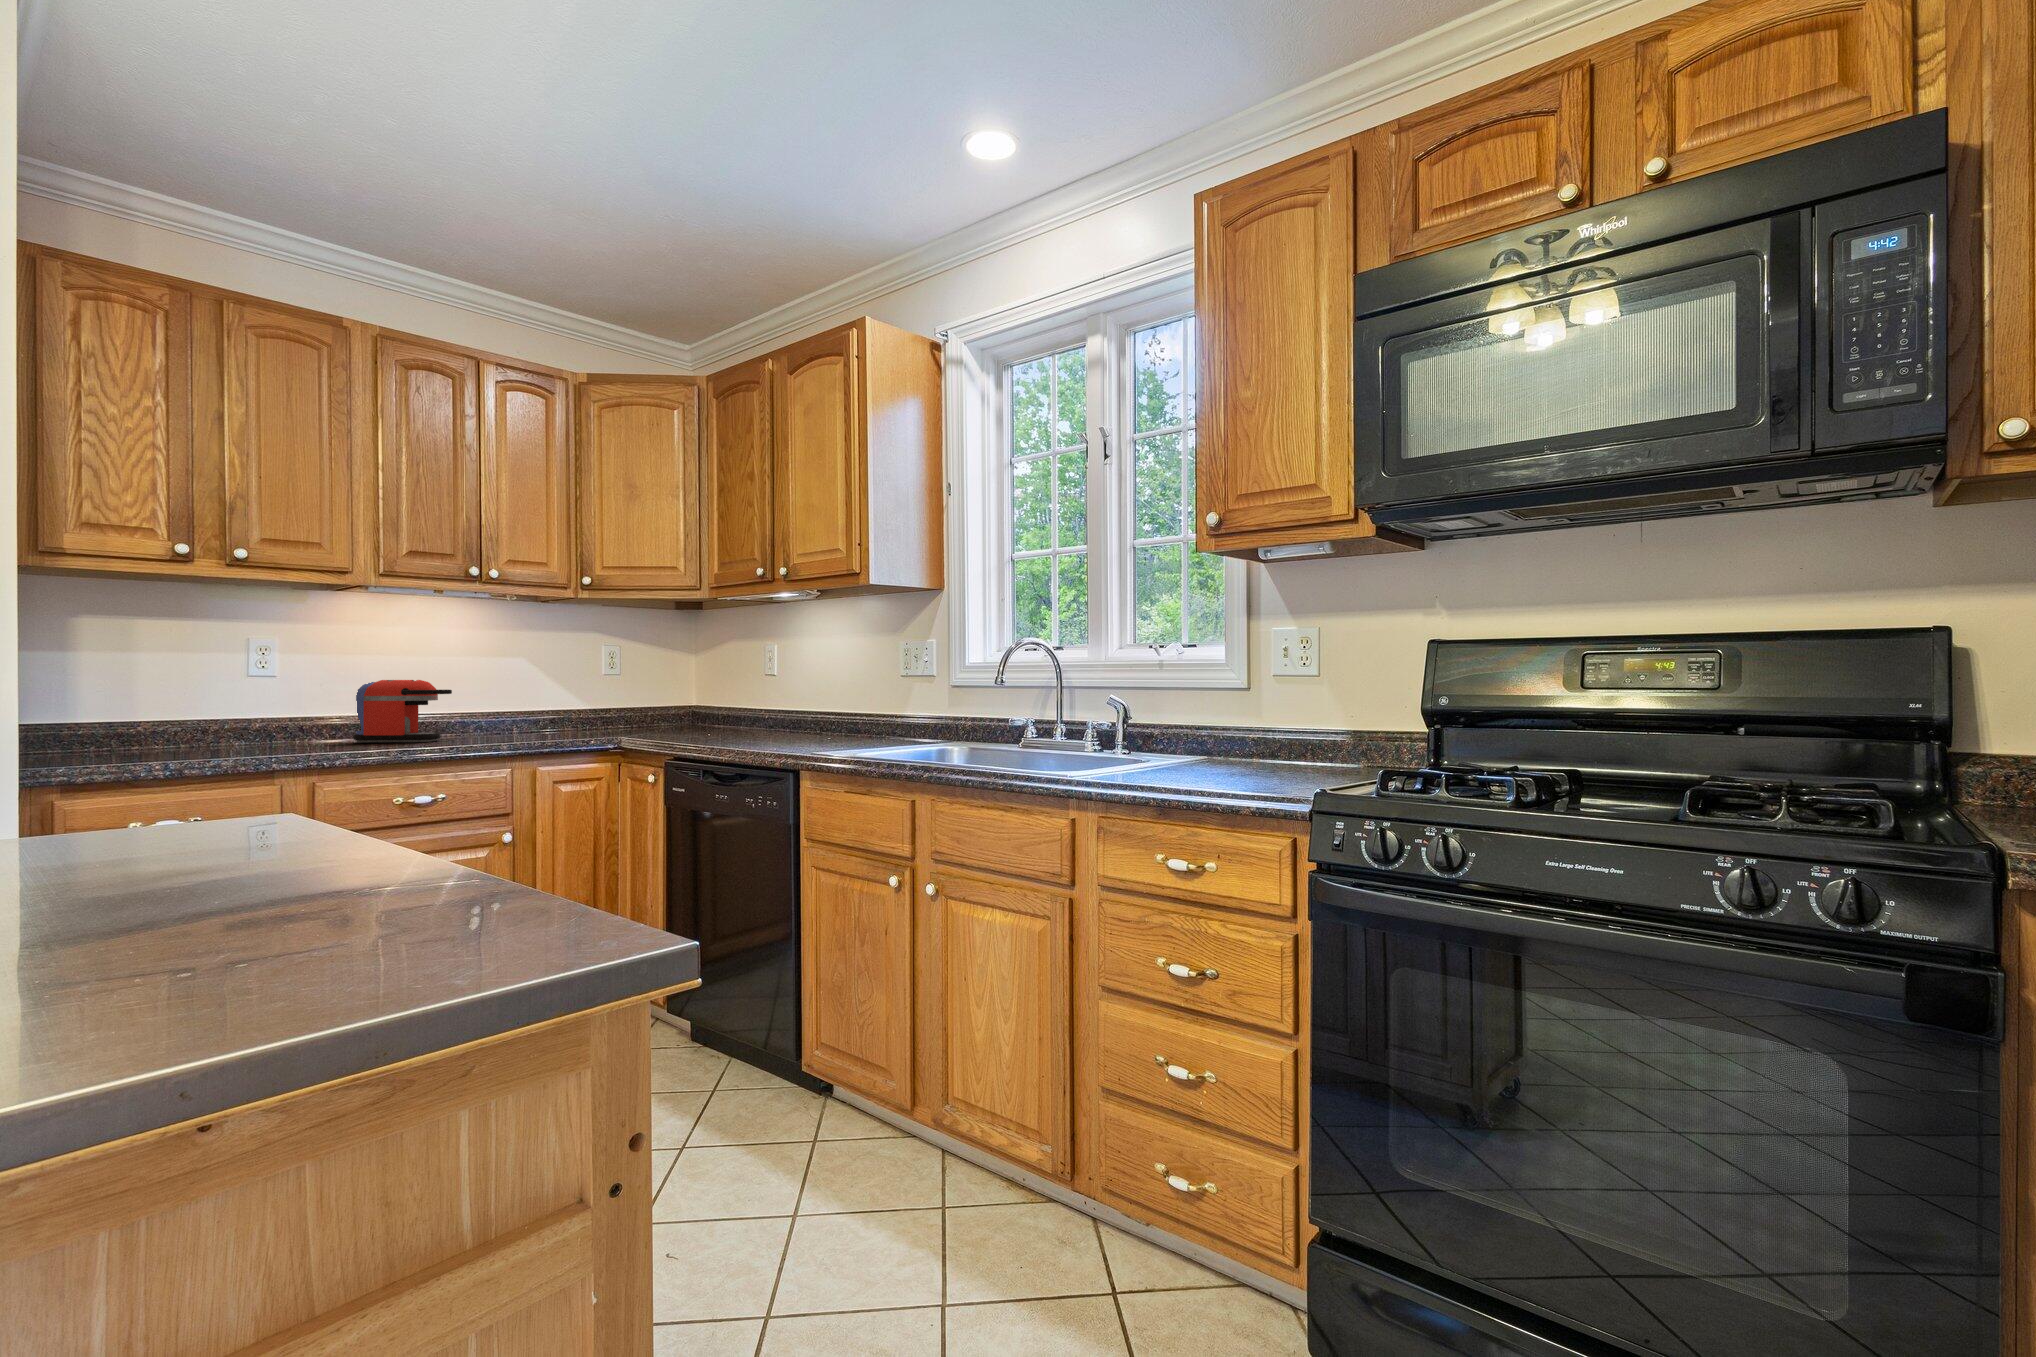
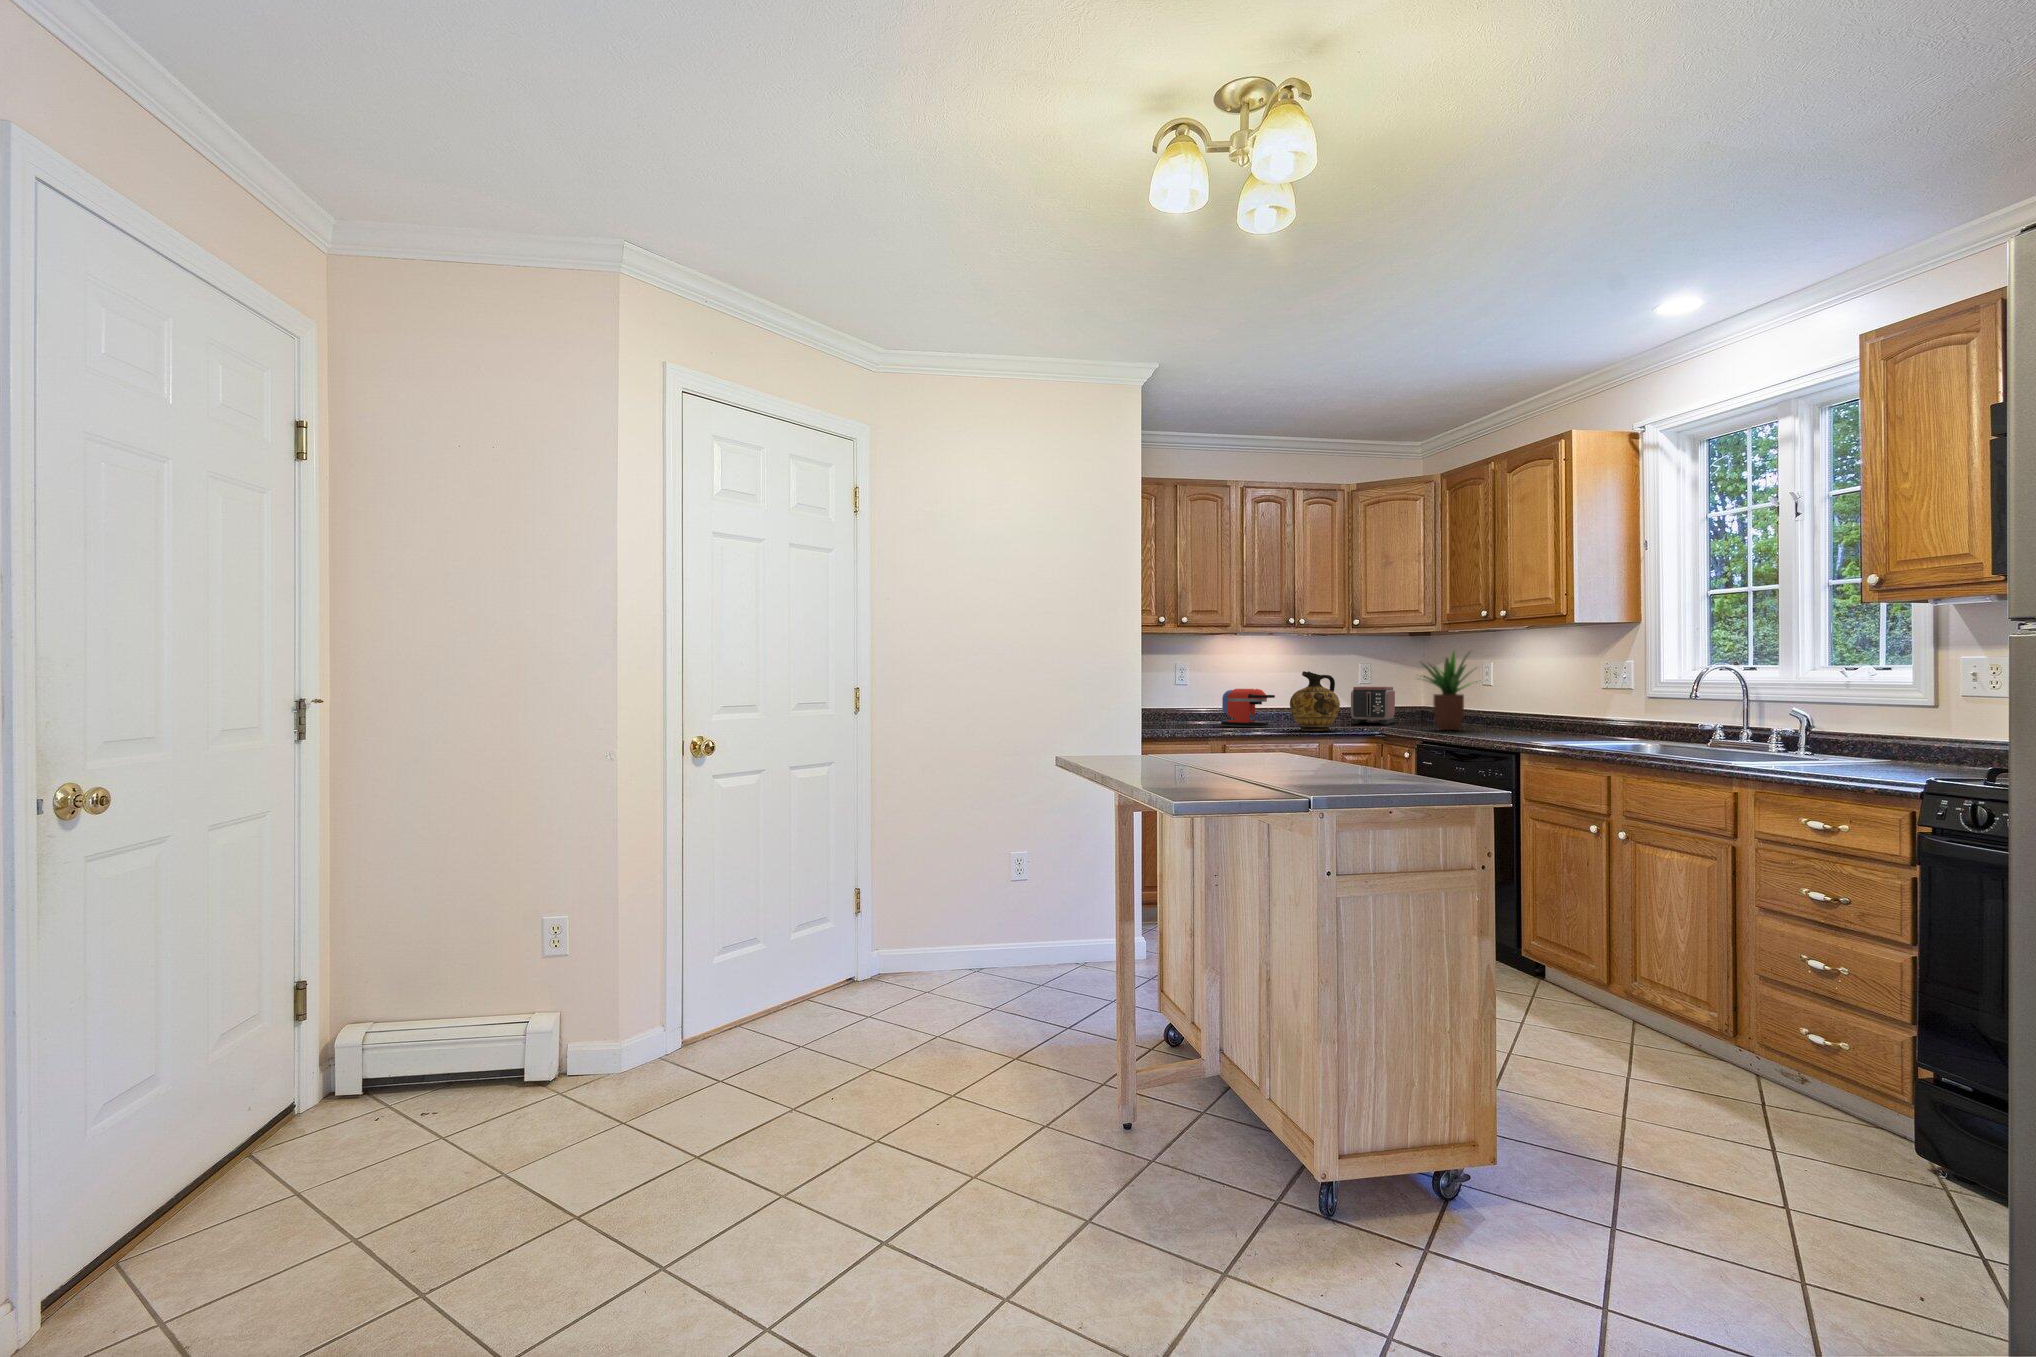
potted plant: none [668,622,758,736] -> present [1419,652,1470,730]
ceramic jug: none [466,650,551,745] -> present [1290,671,1340,731]
toaster: none [582,677,650,731] -> present [1351,687,1395,725]

